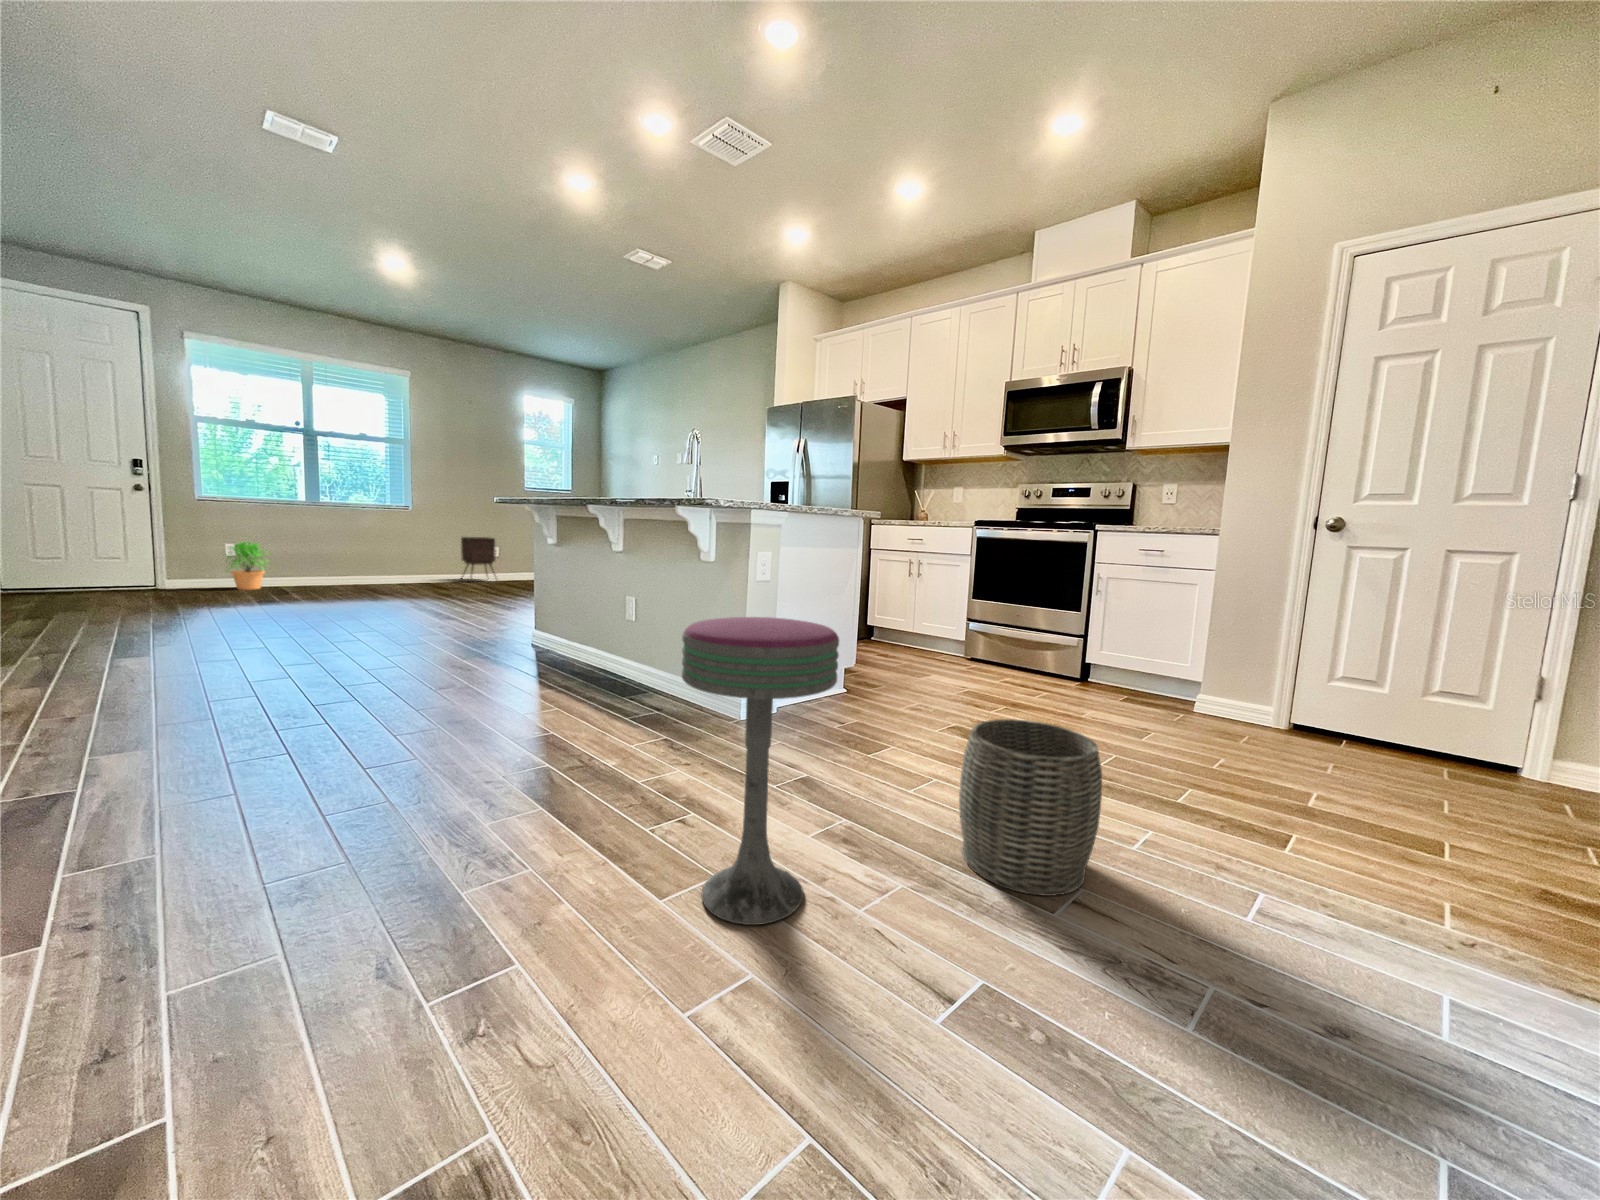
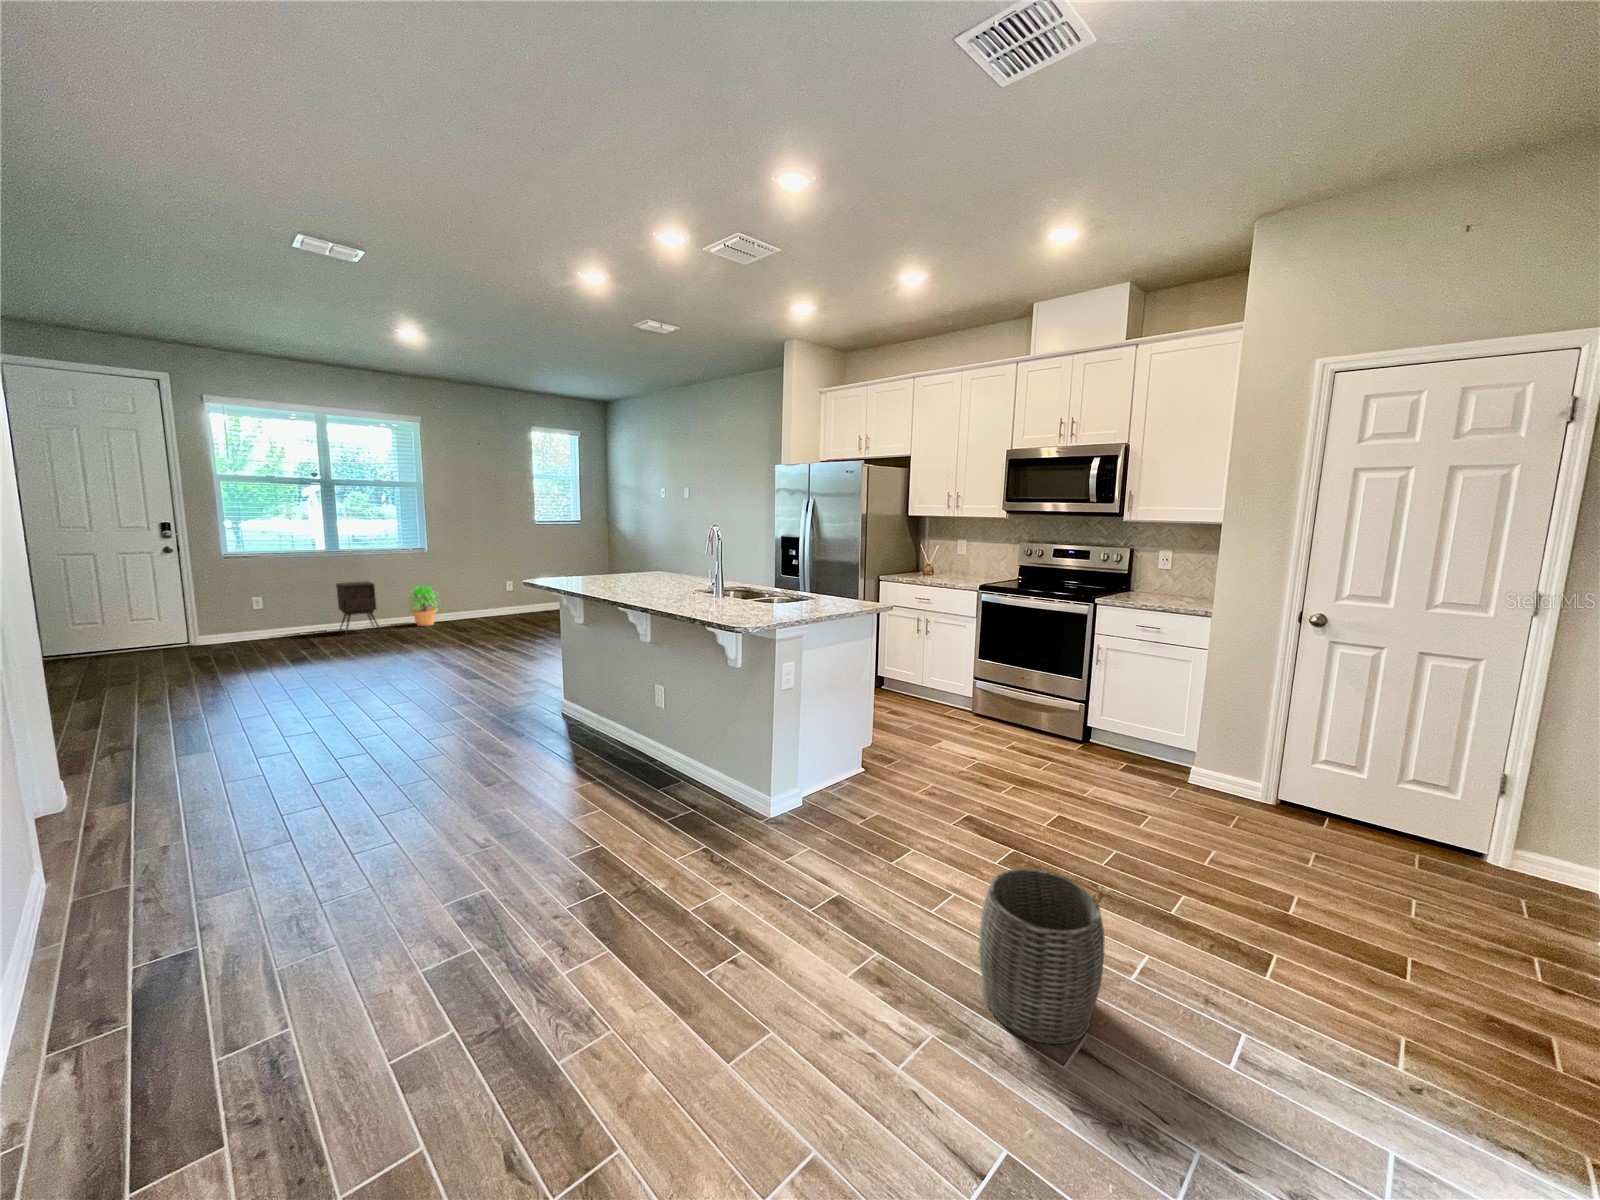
side table: present [461,537,495,573] -> present [336,581,380,635]
potted plant: present [226,541,268,590] -> present [408,586,438,626]
bar stool: present [682,617,839,925] -> none [742,809,877,1093]

